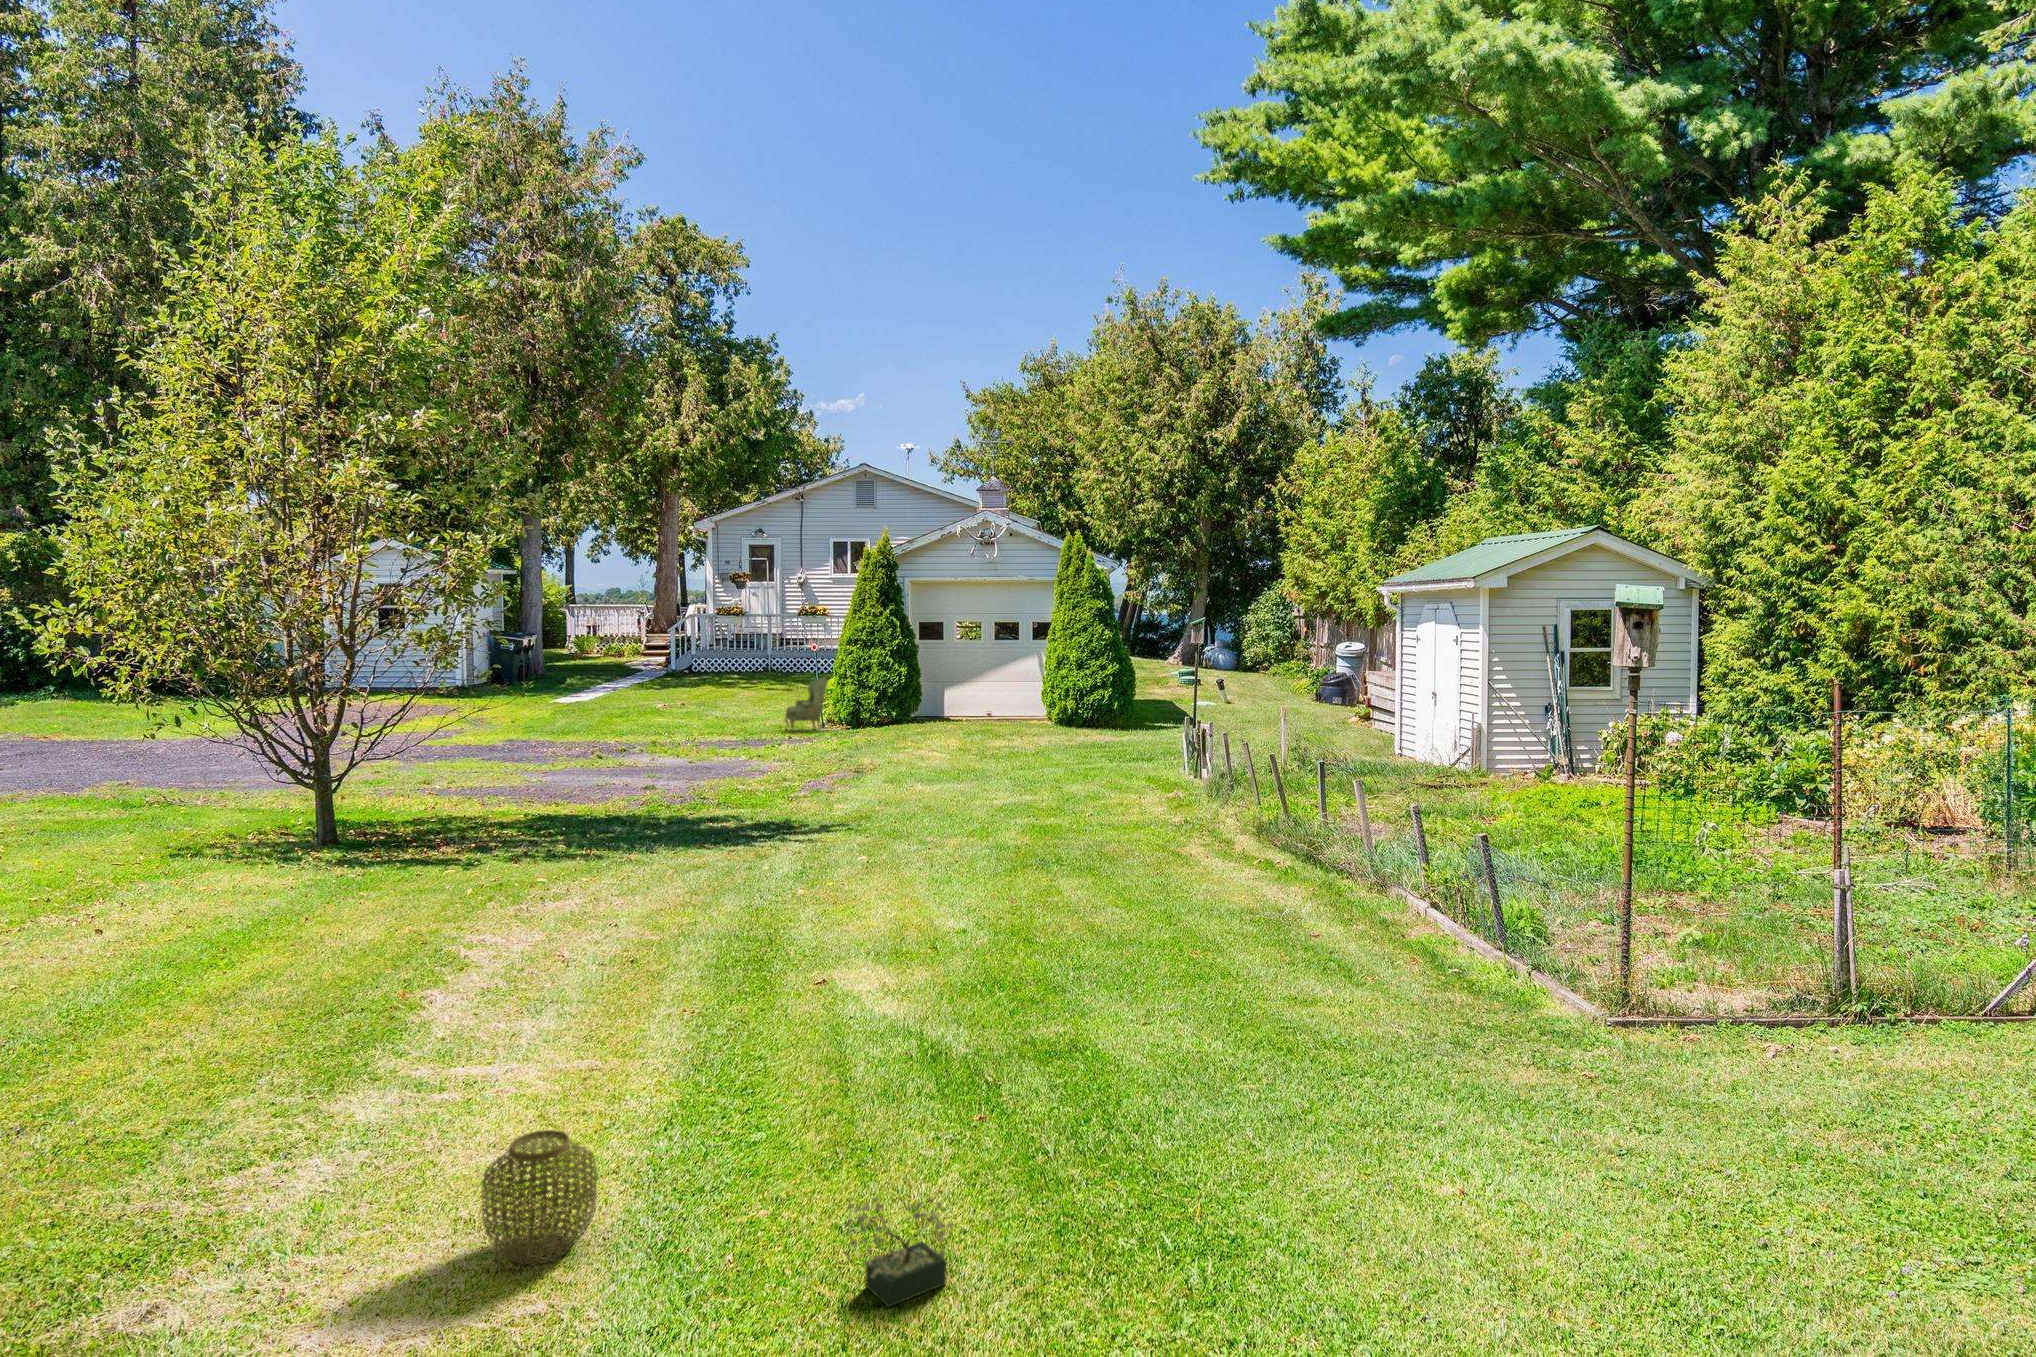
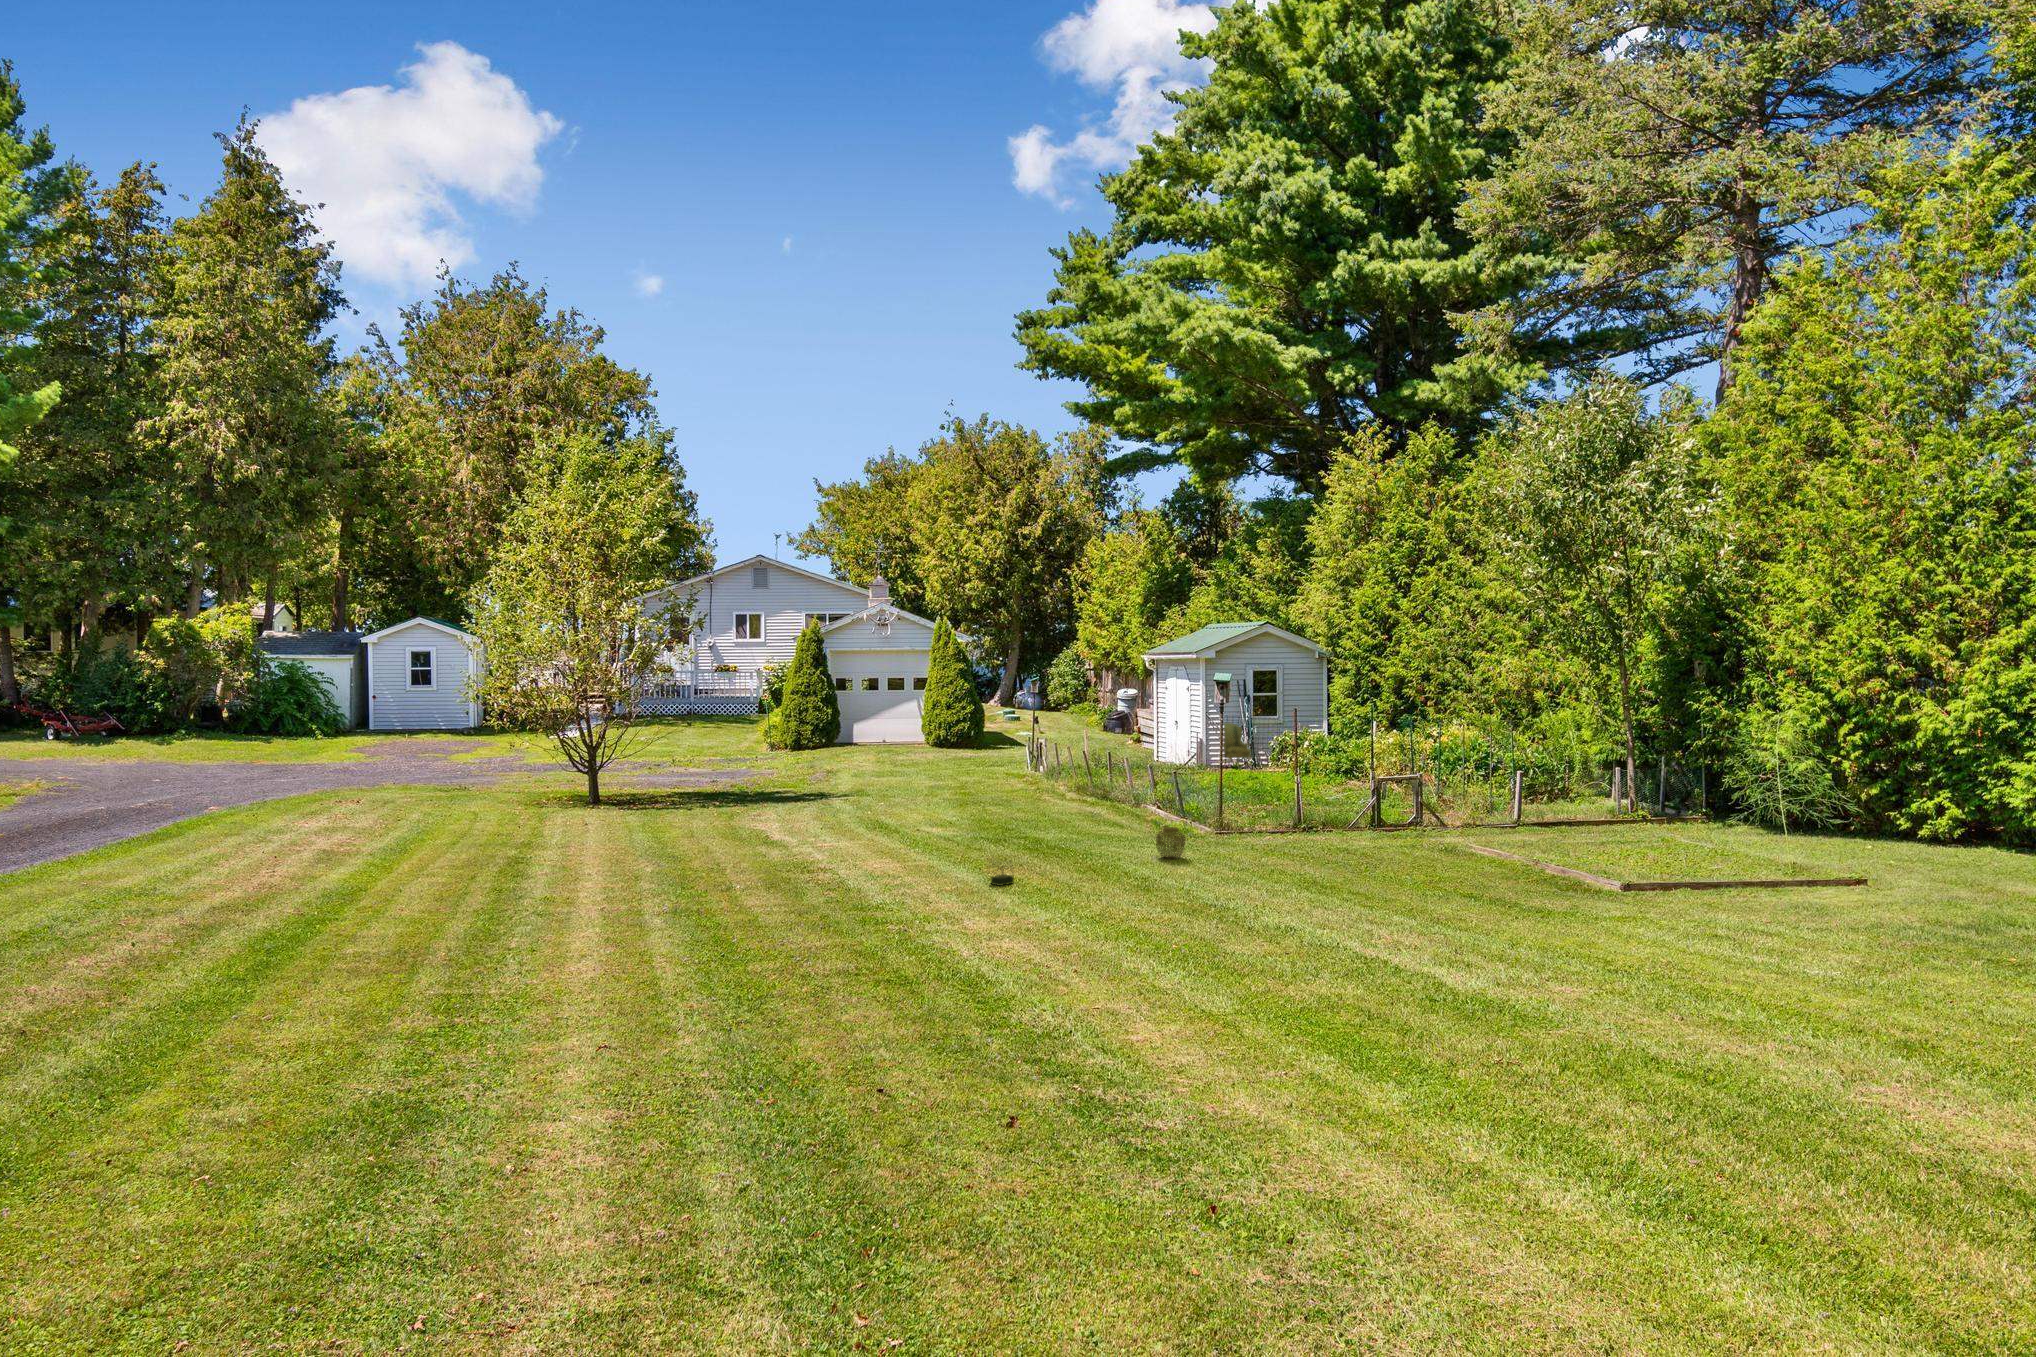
armchair: present [785,677,828,731] -> present [1216,723,1251,765]
woven basket: present [482,1130,597,1264] -> present [1156,827,1185,859]

